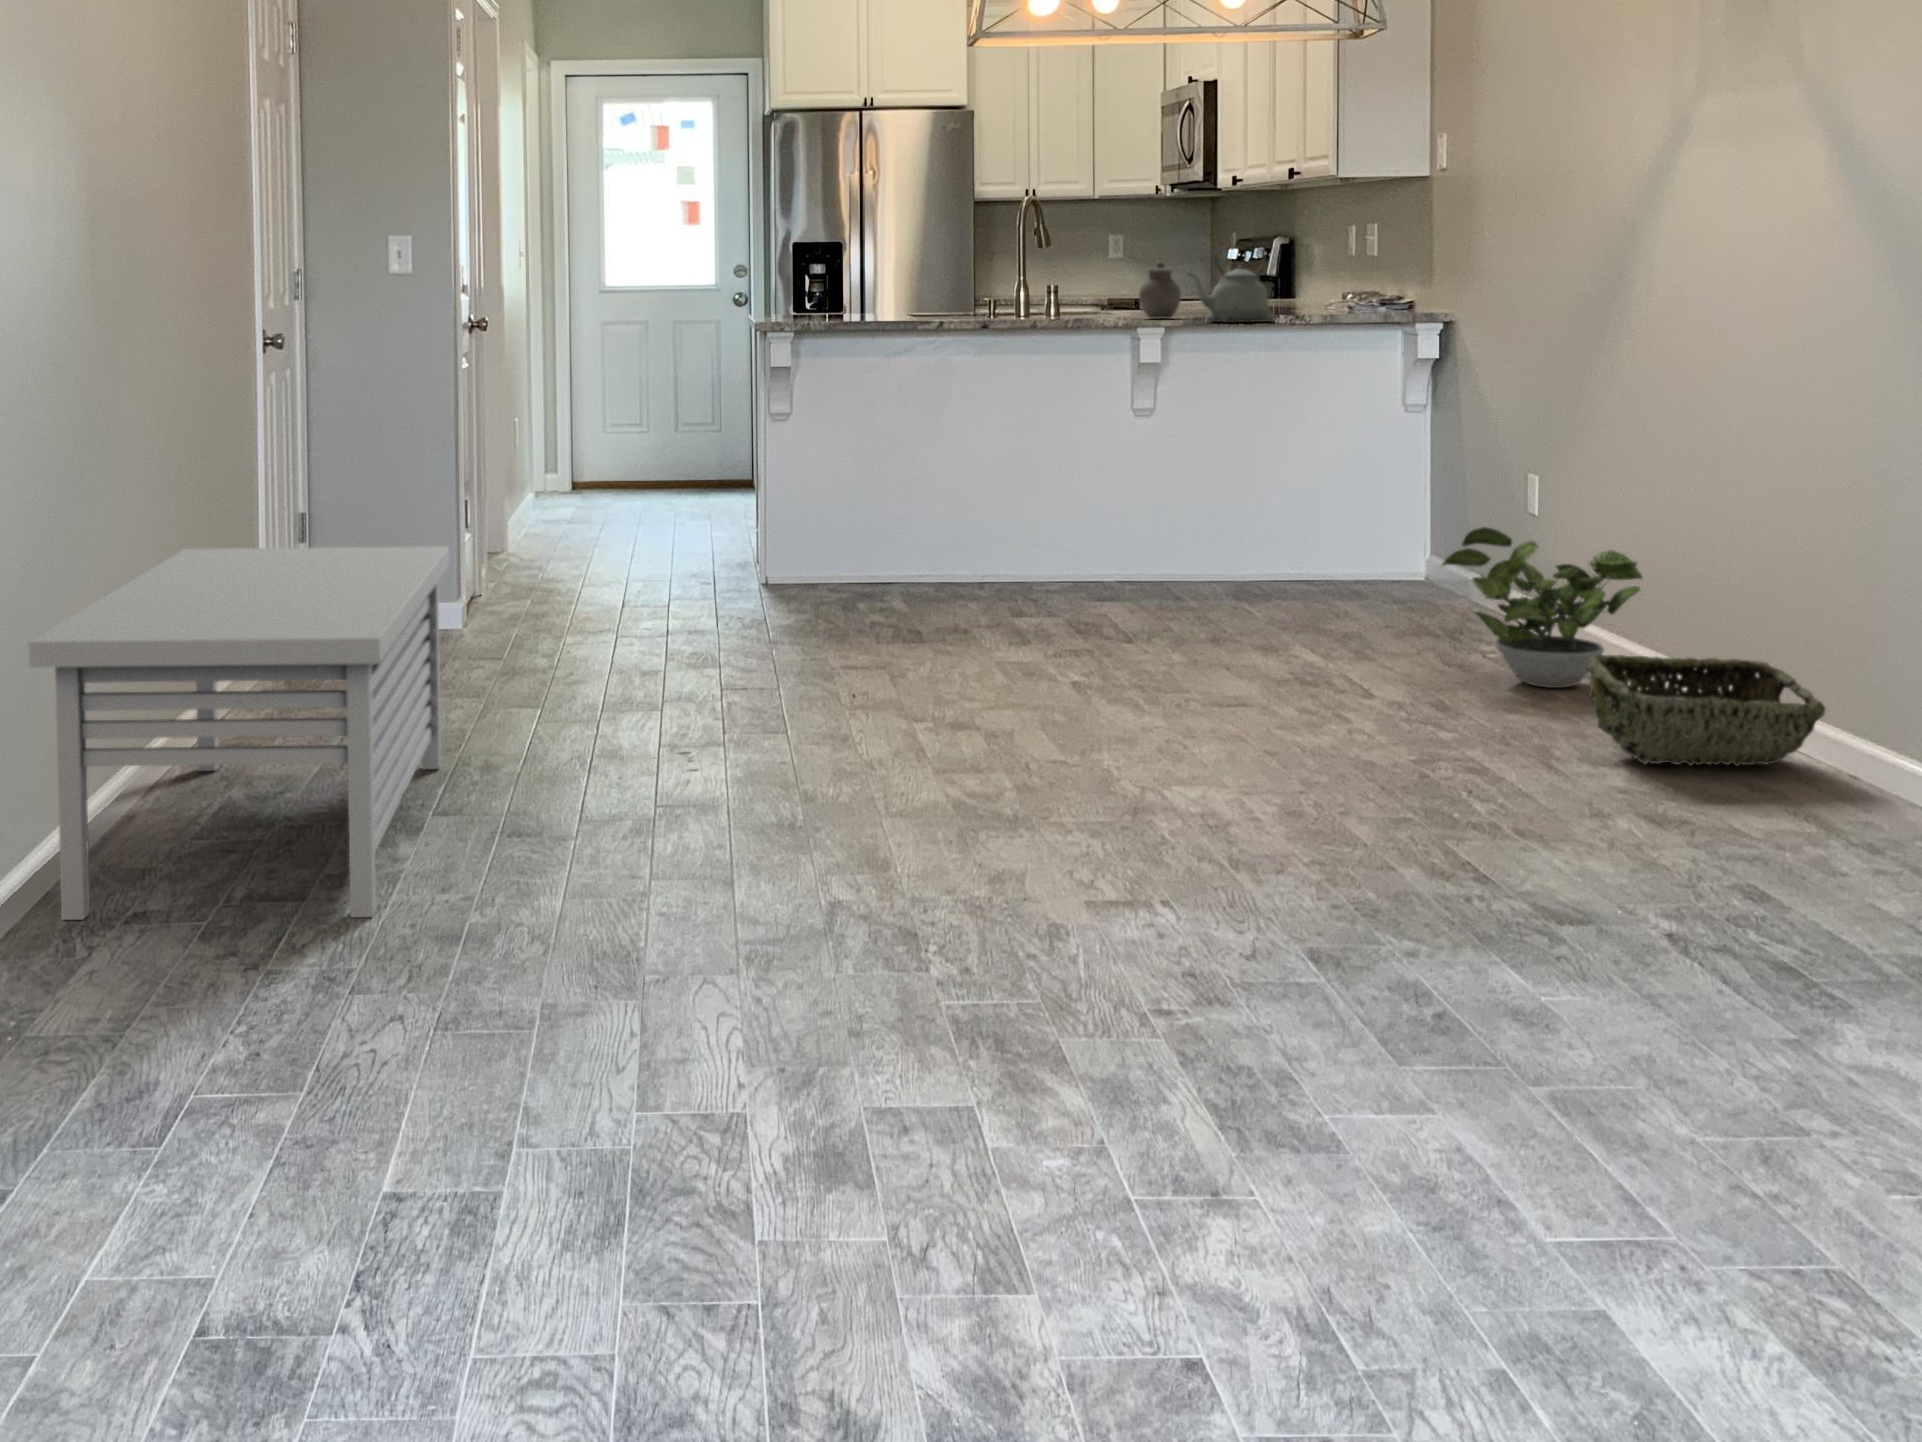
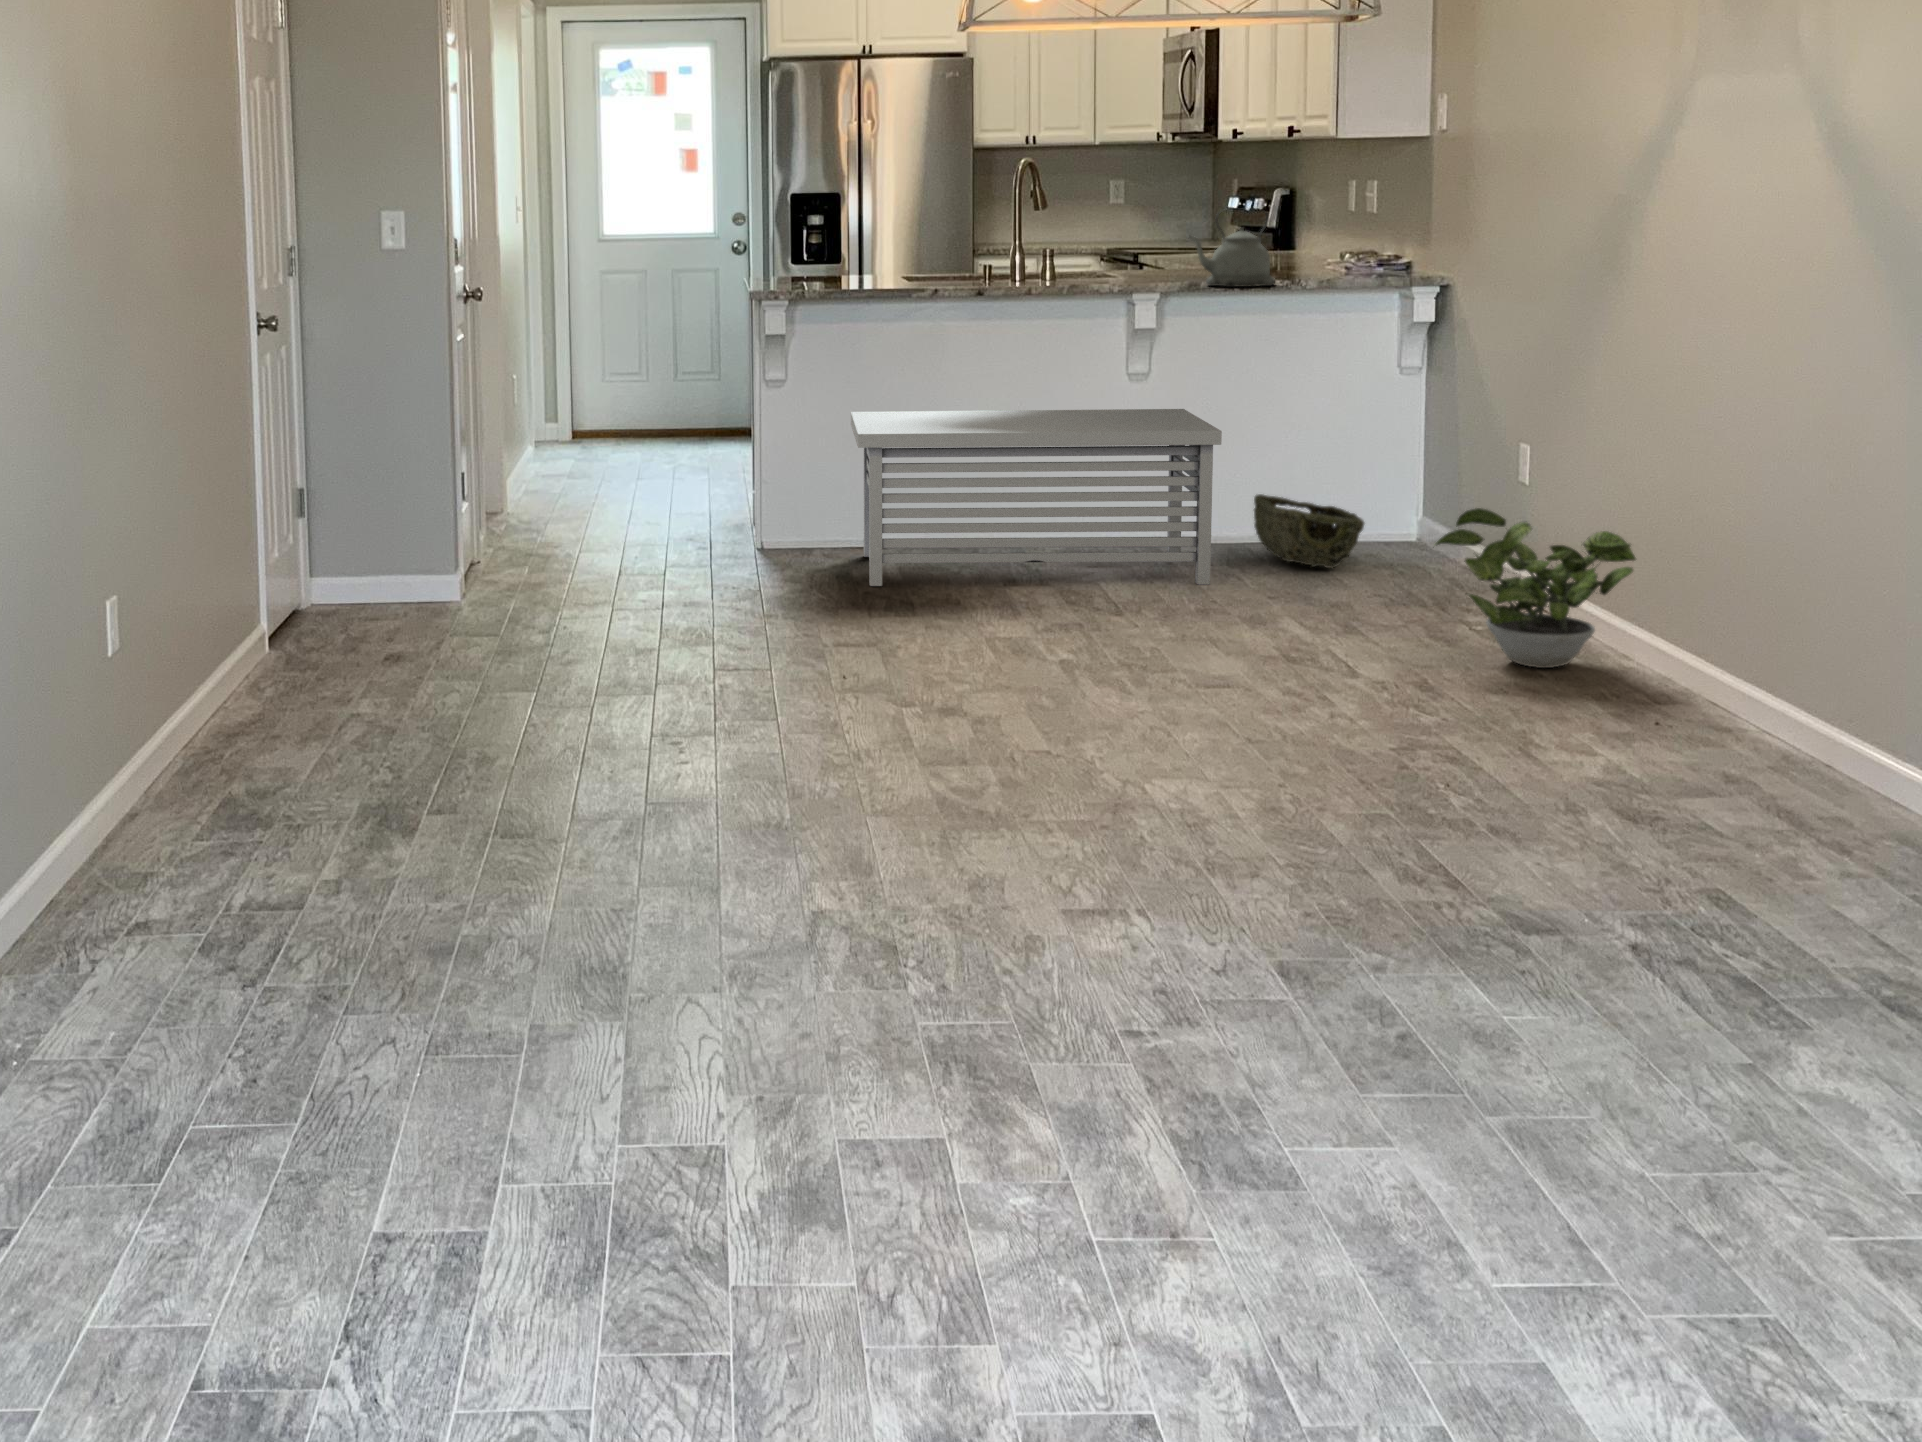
jar: present [1139,263,1181,319] -> none [1140,221,1183,278]
storage bench: present [29,546,449,920] -> present [851,409,1222,586]
woven basket: present [1586,655,1825,766] -> present [1254,494,1364,568]

